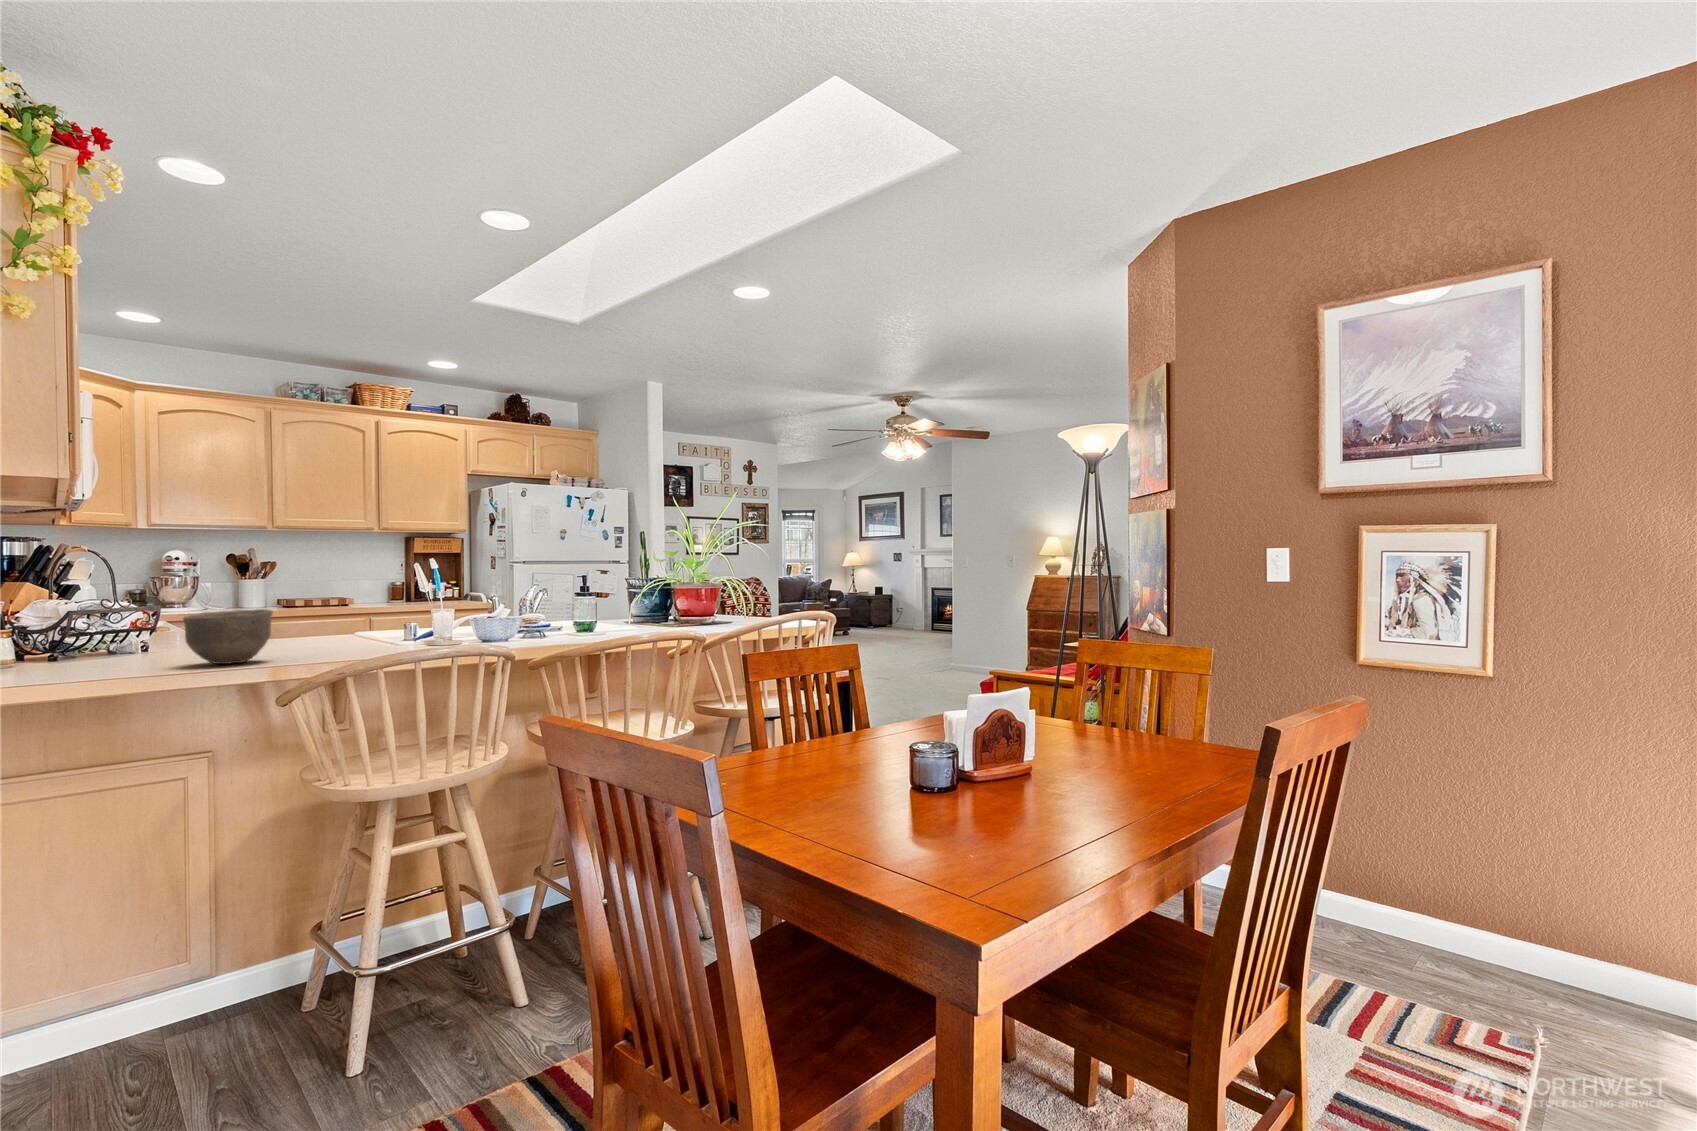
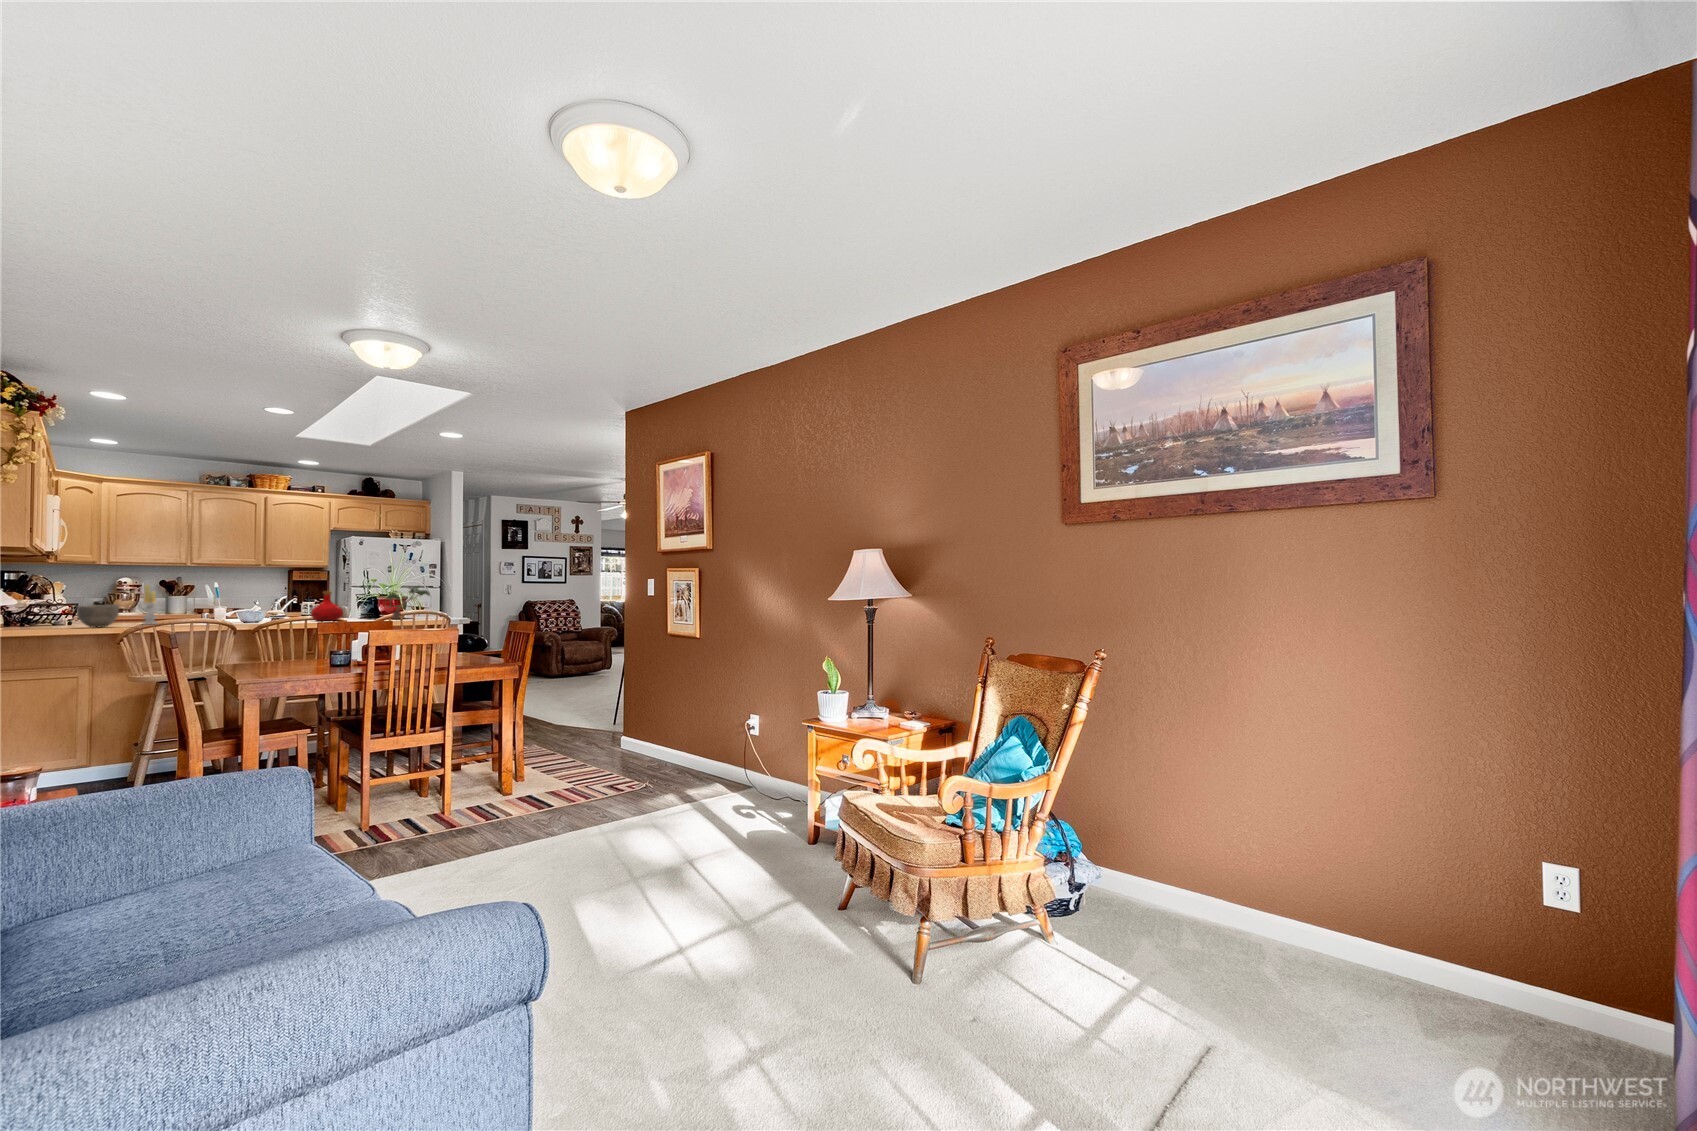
potted plant: none [688,557,774,622] -> present [385,586,430,619]
candle: none [273,563,323,645] -> present [140,585,163,625]
bottle: none [582,572,635,630] -> present [311,591,343,621]

